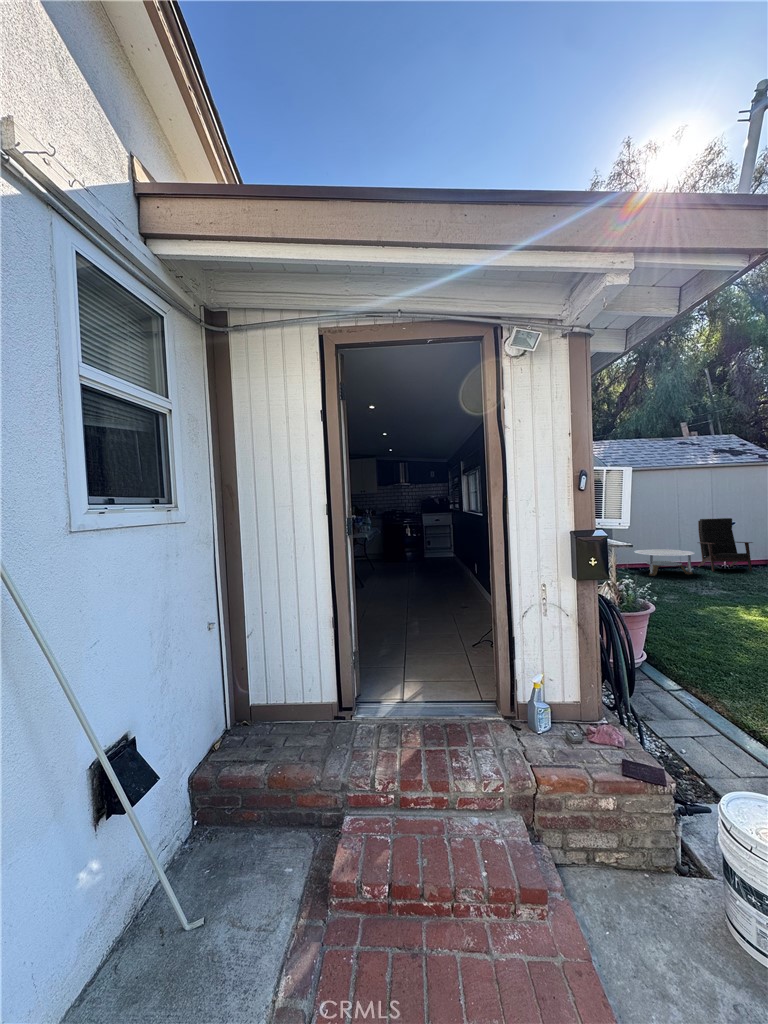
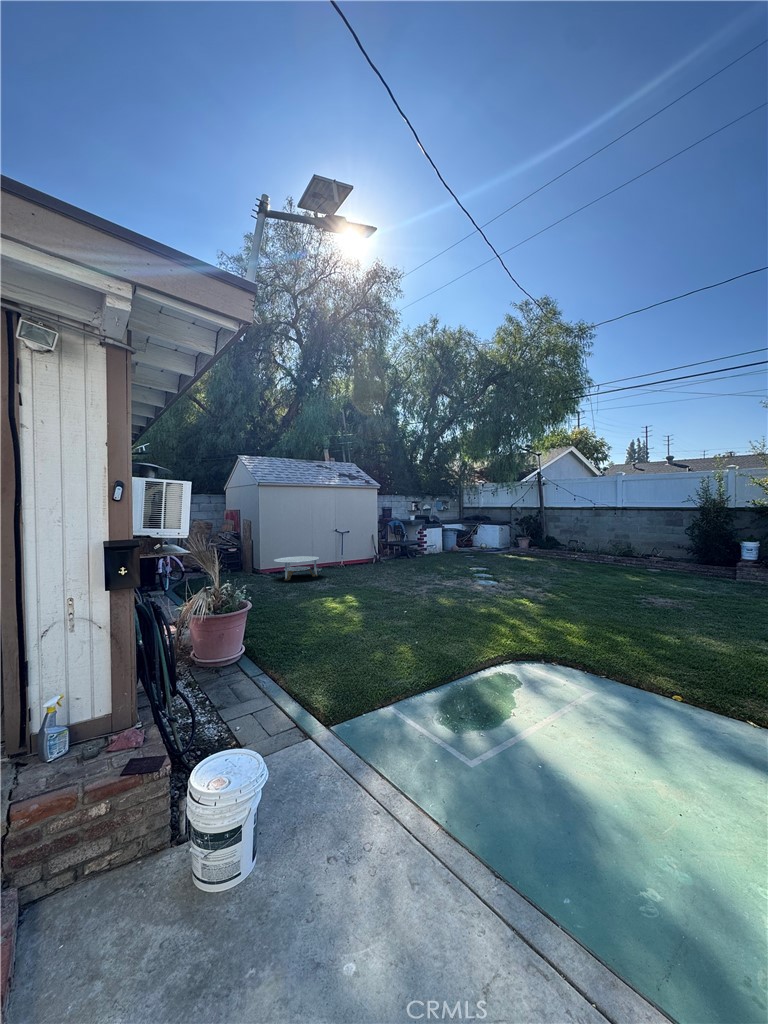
lounge chair: present [698,518,752,572] -> none [324,528,358,573]

